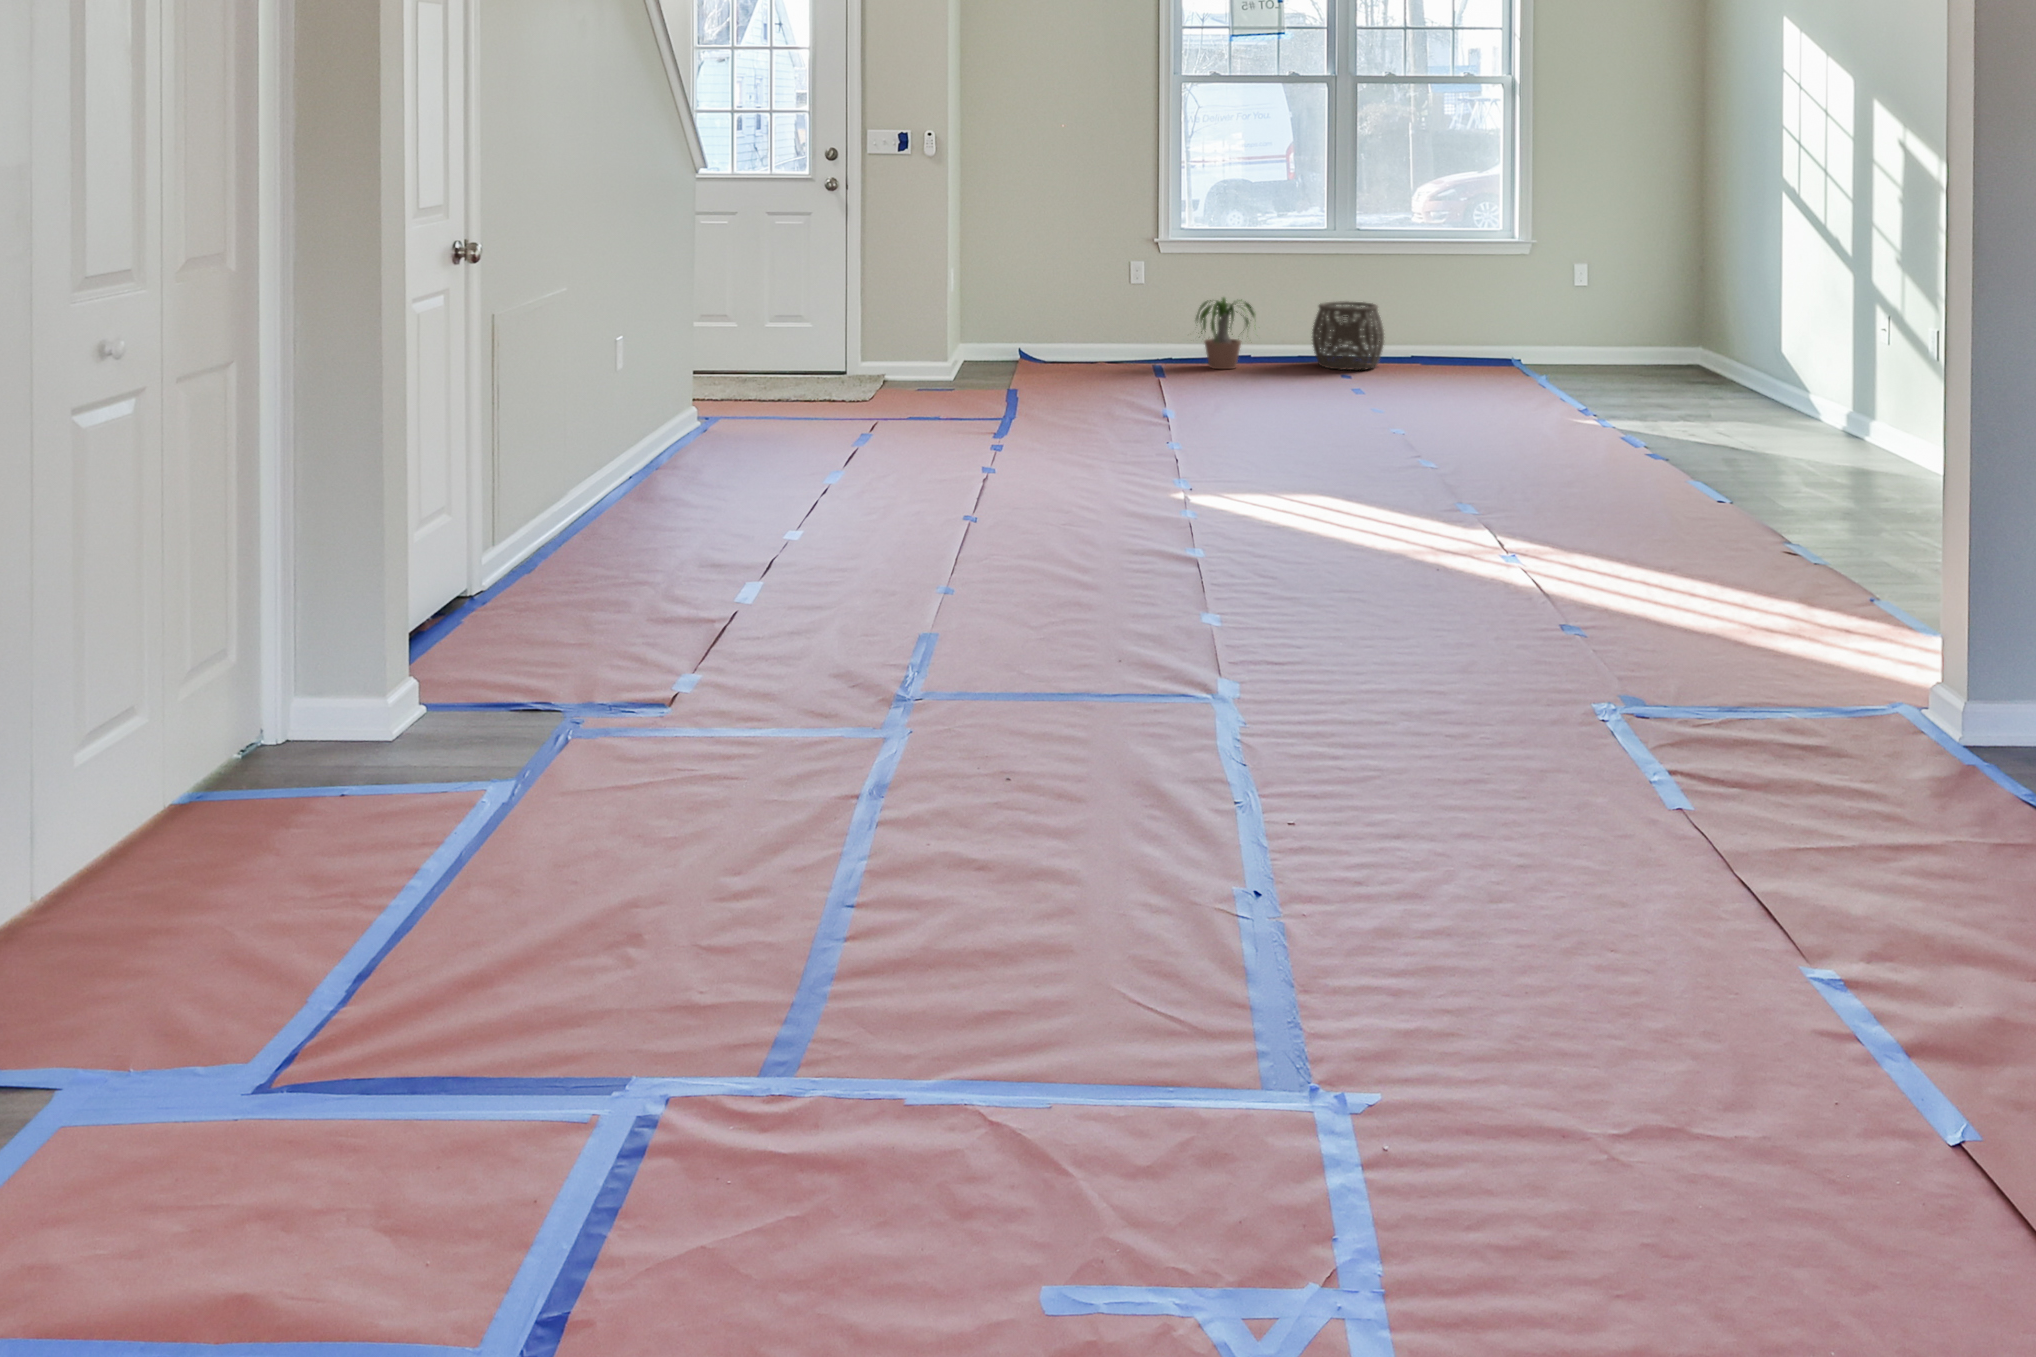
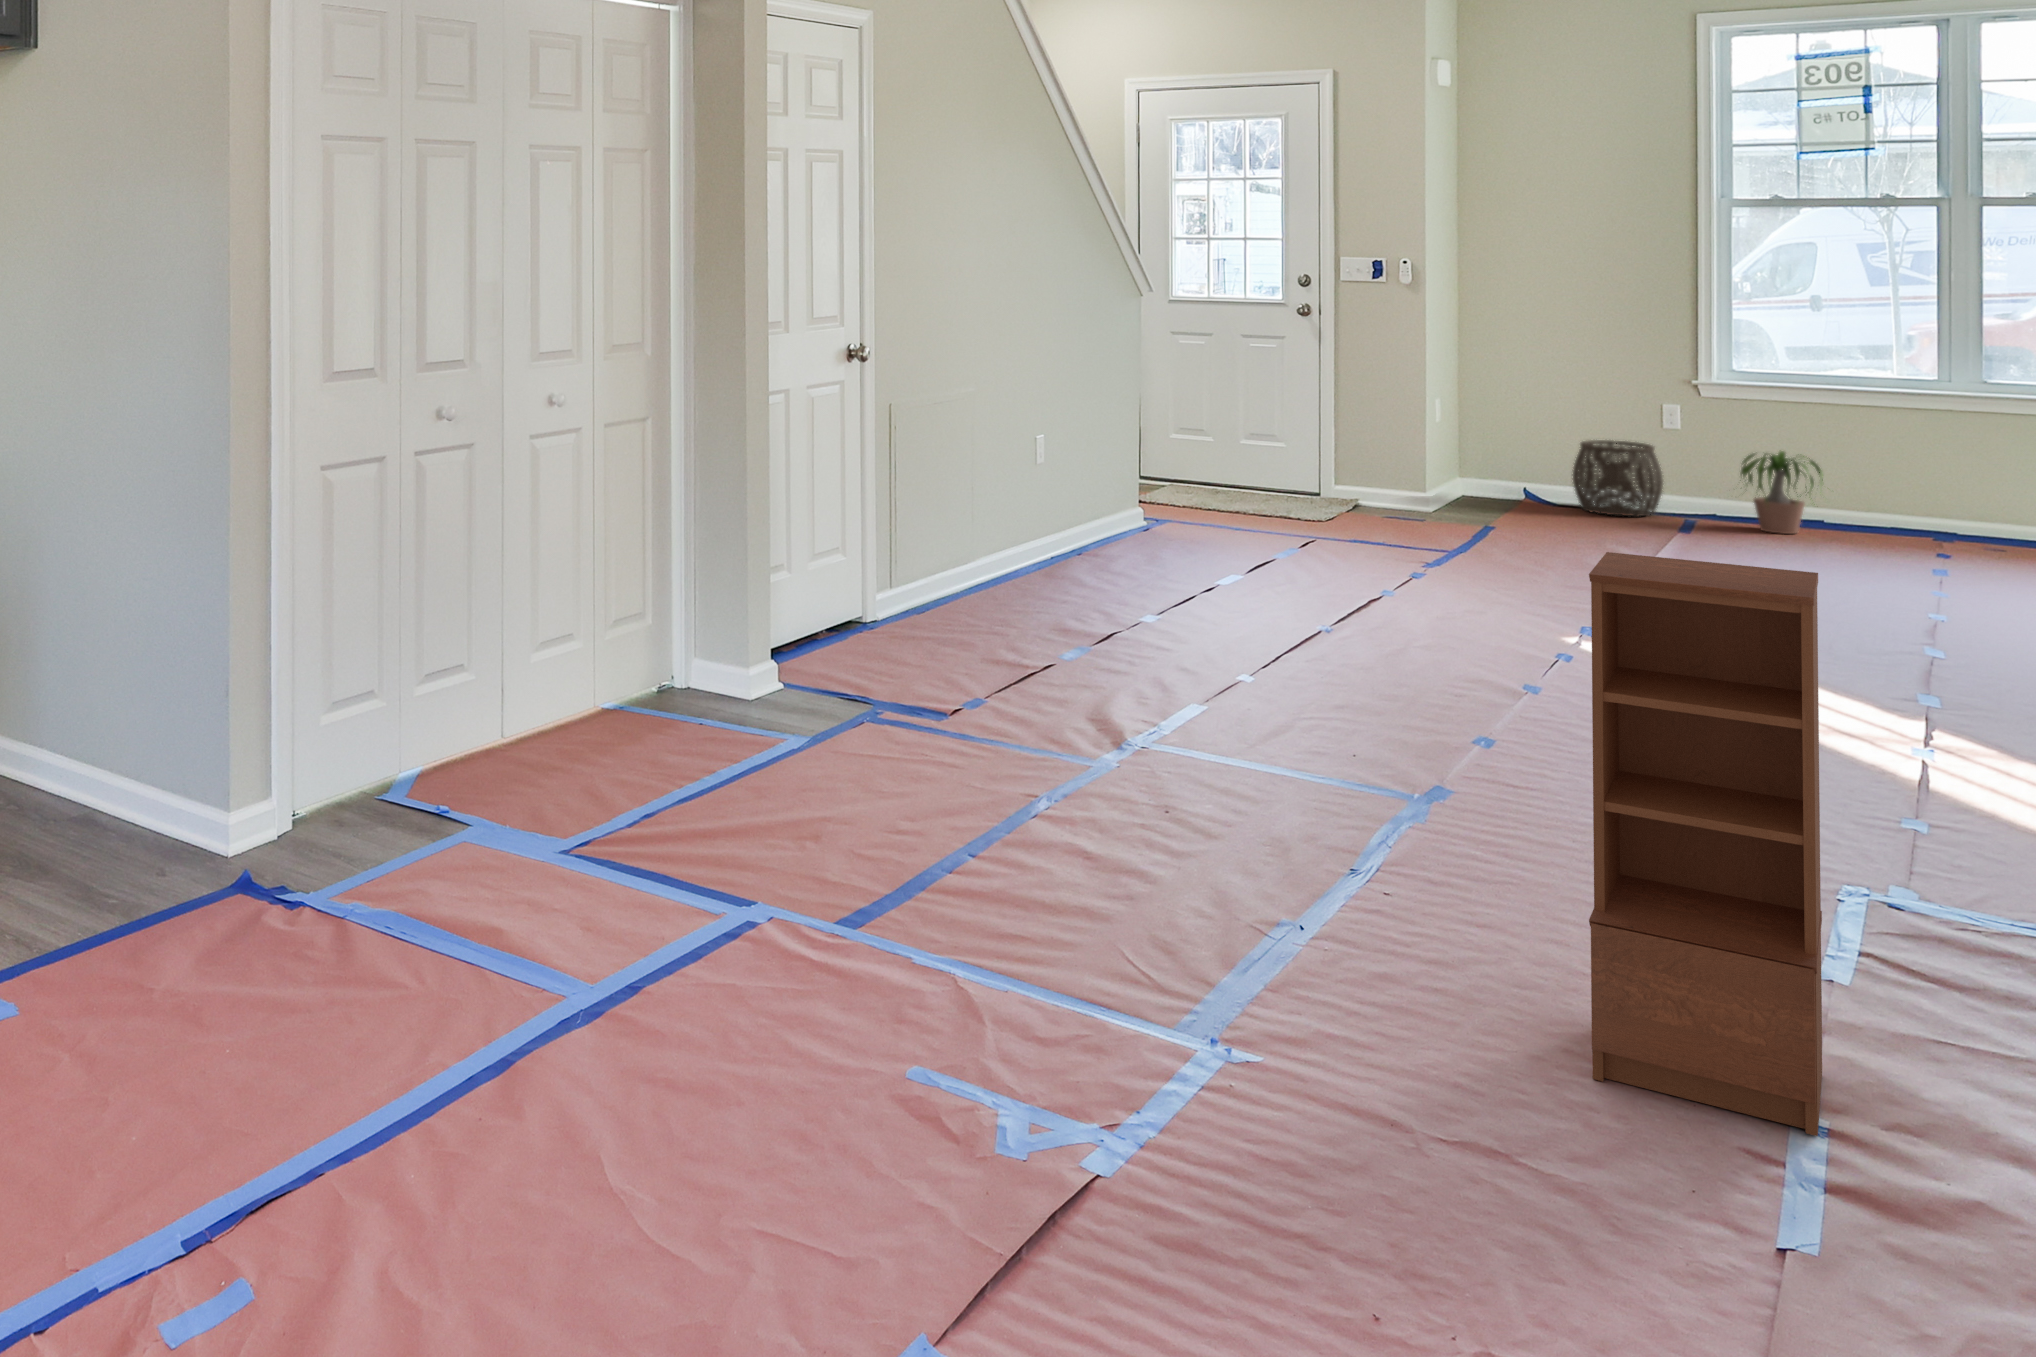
woven basket: present [1312,301,1385,370] -> present [1573,440,1663,517]
bookcase: none [1569,424,1829,1000] -> present [1589,552,1822,1136]

